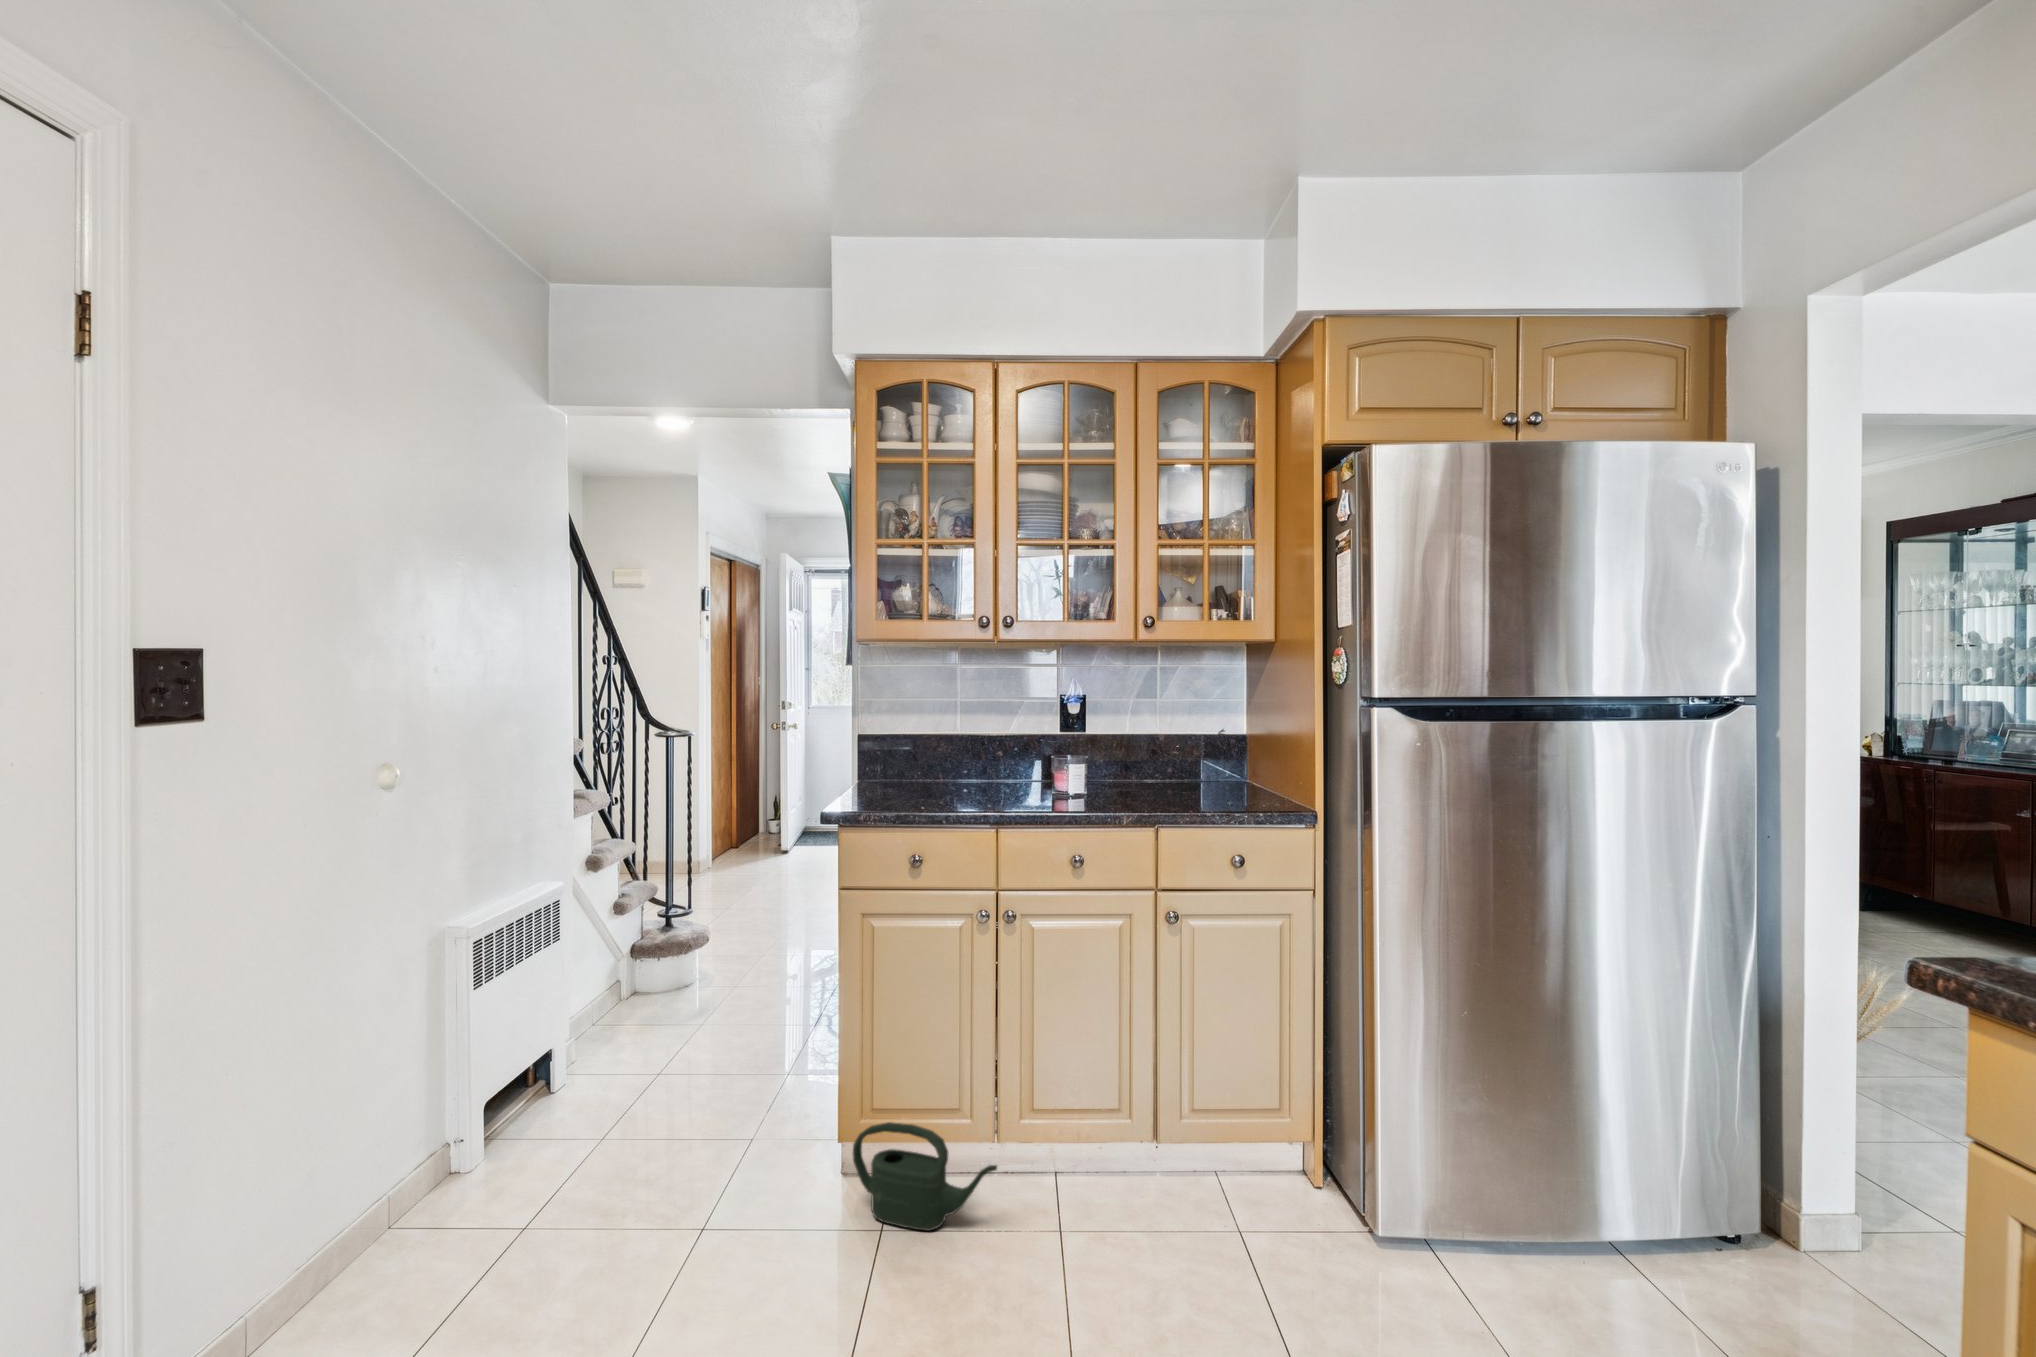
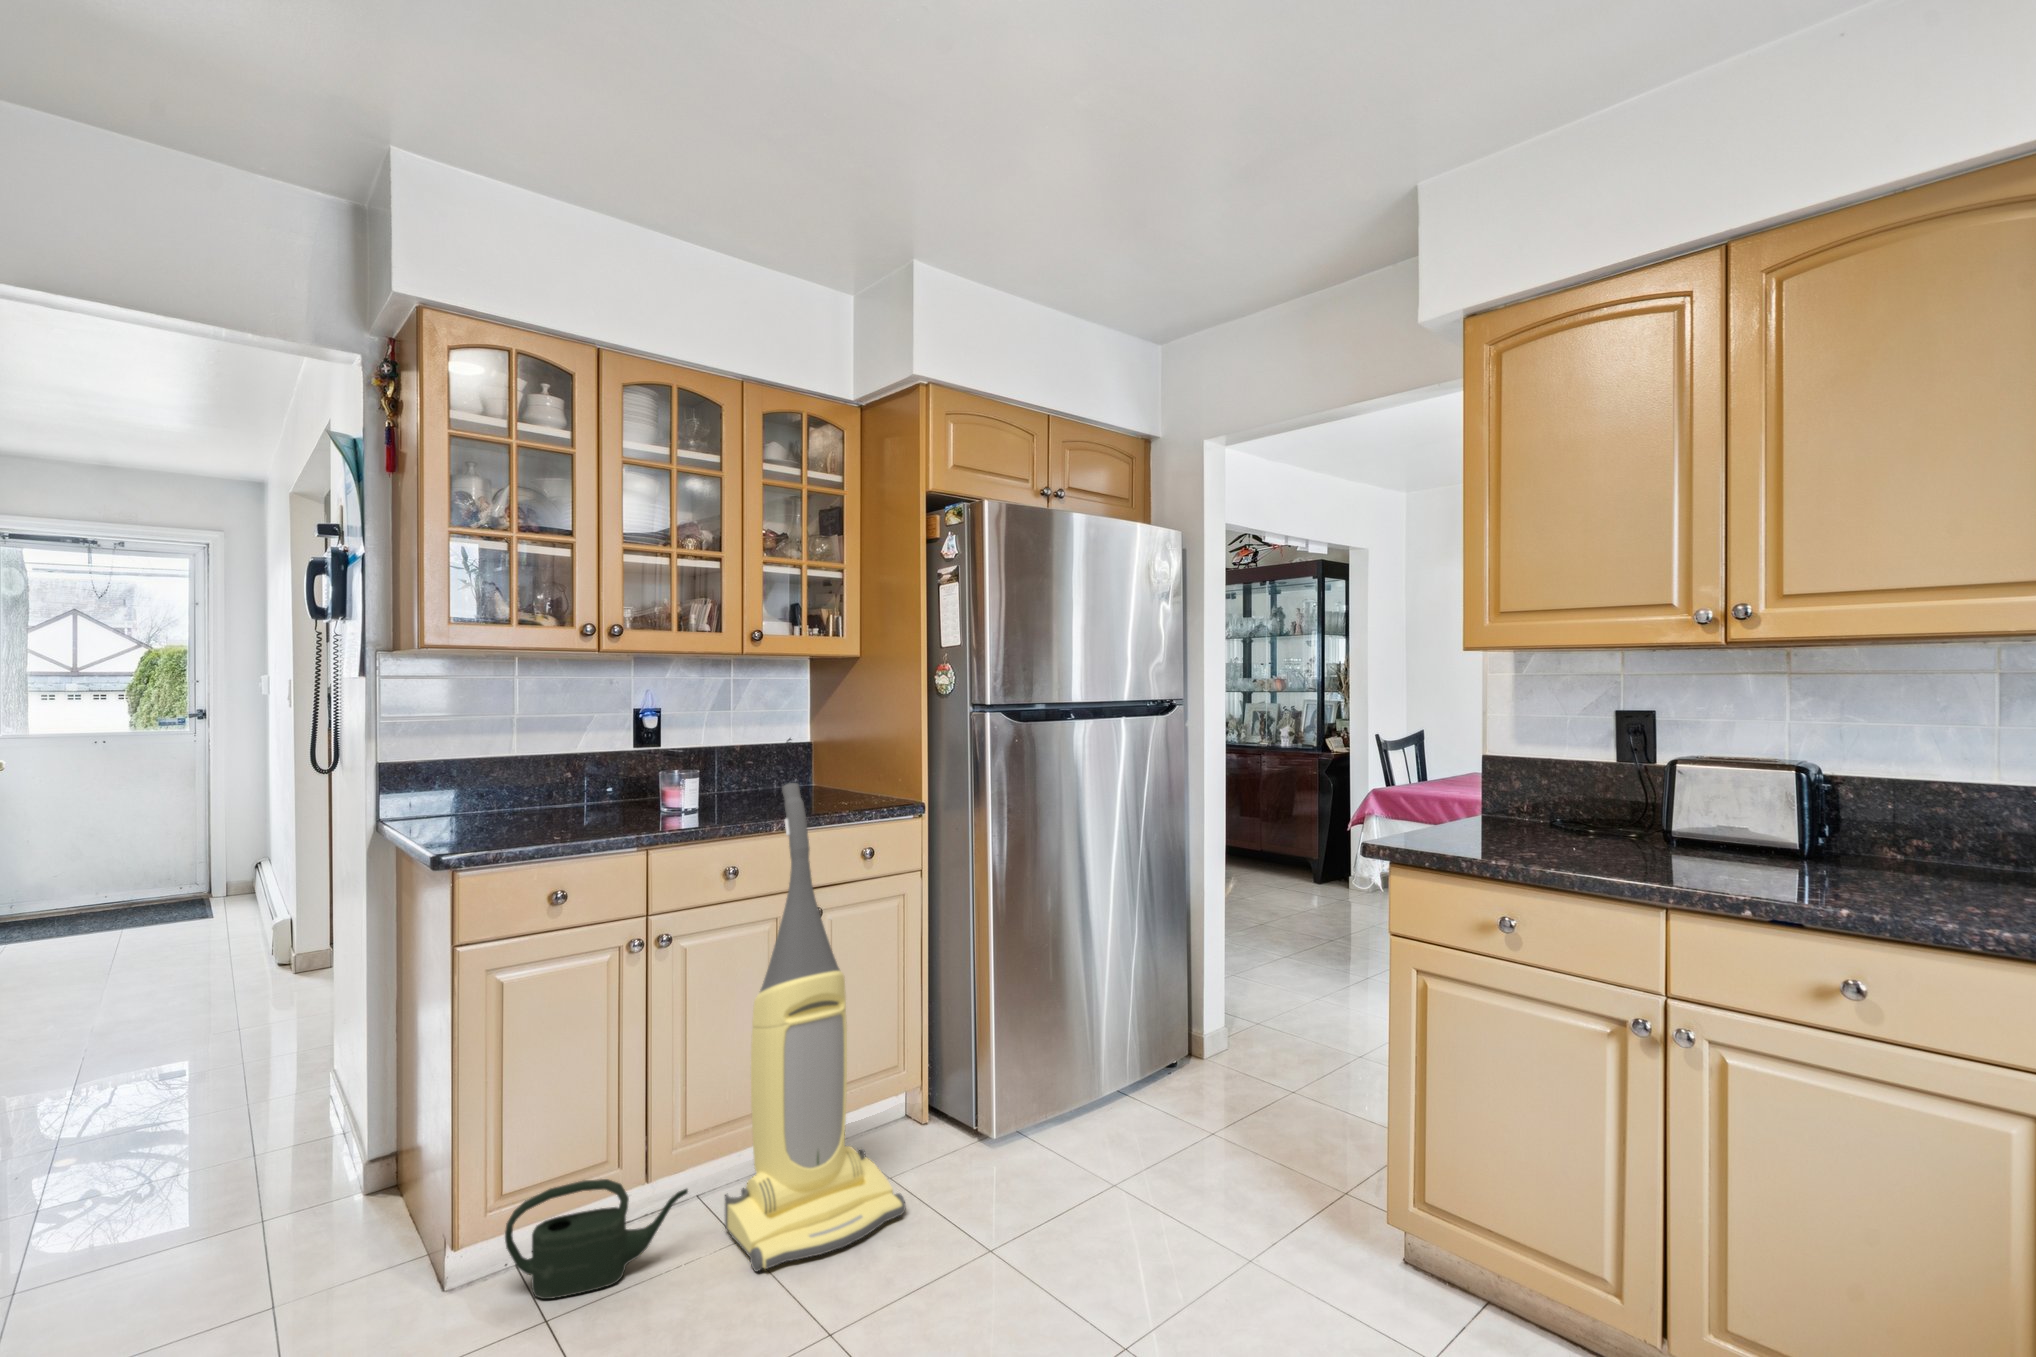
vacuum cleaner: none [1039,775,1221,1290] -> present [725,783,906,1271]

